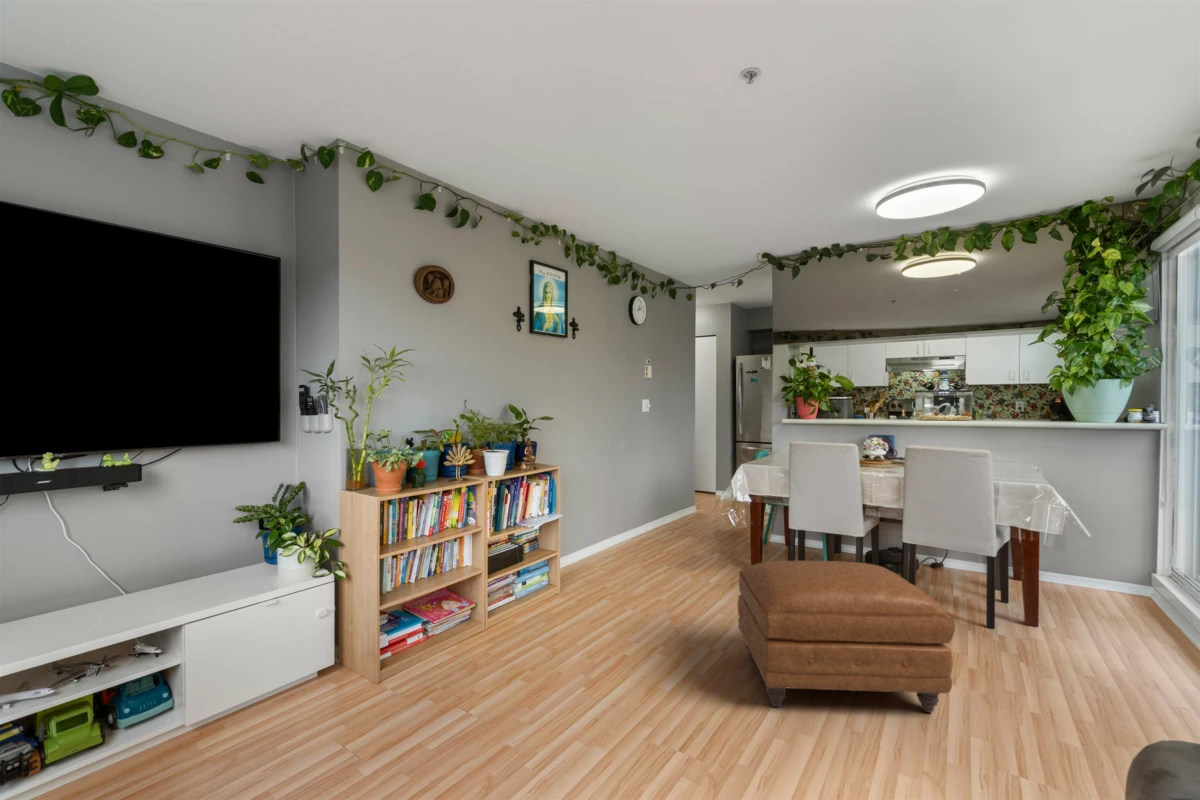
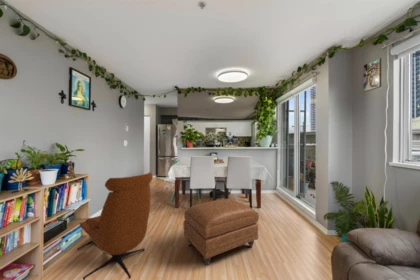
lounge chair: none [536,466,654,674] -> present [78,173,153,280]

